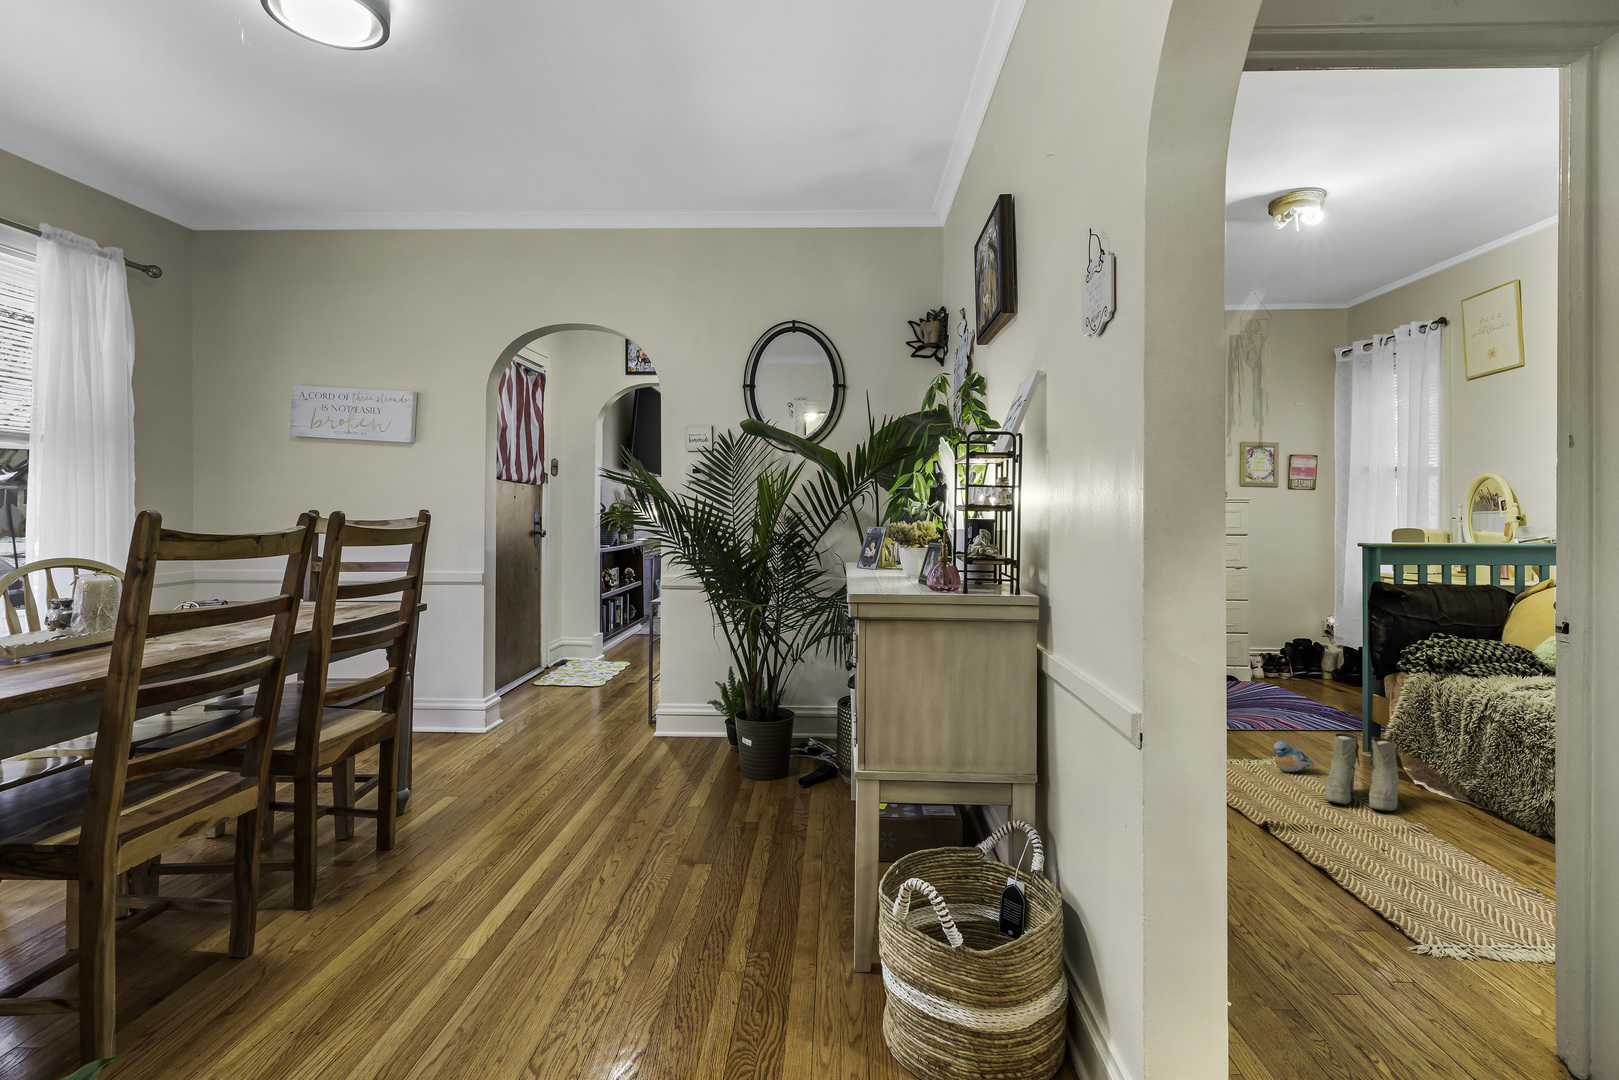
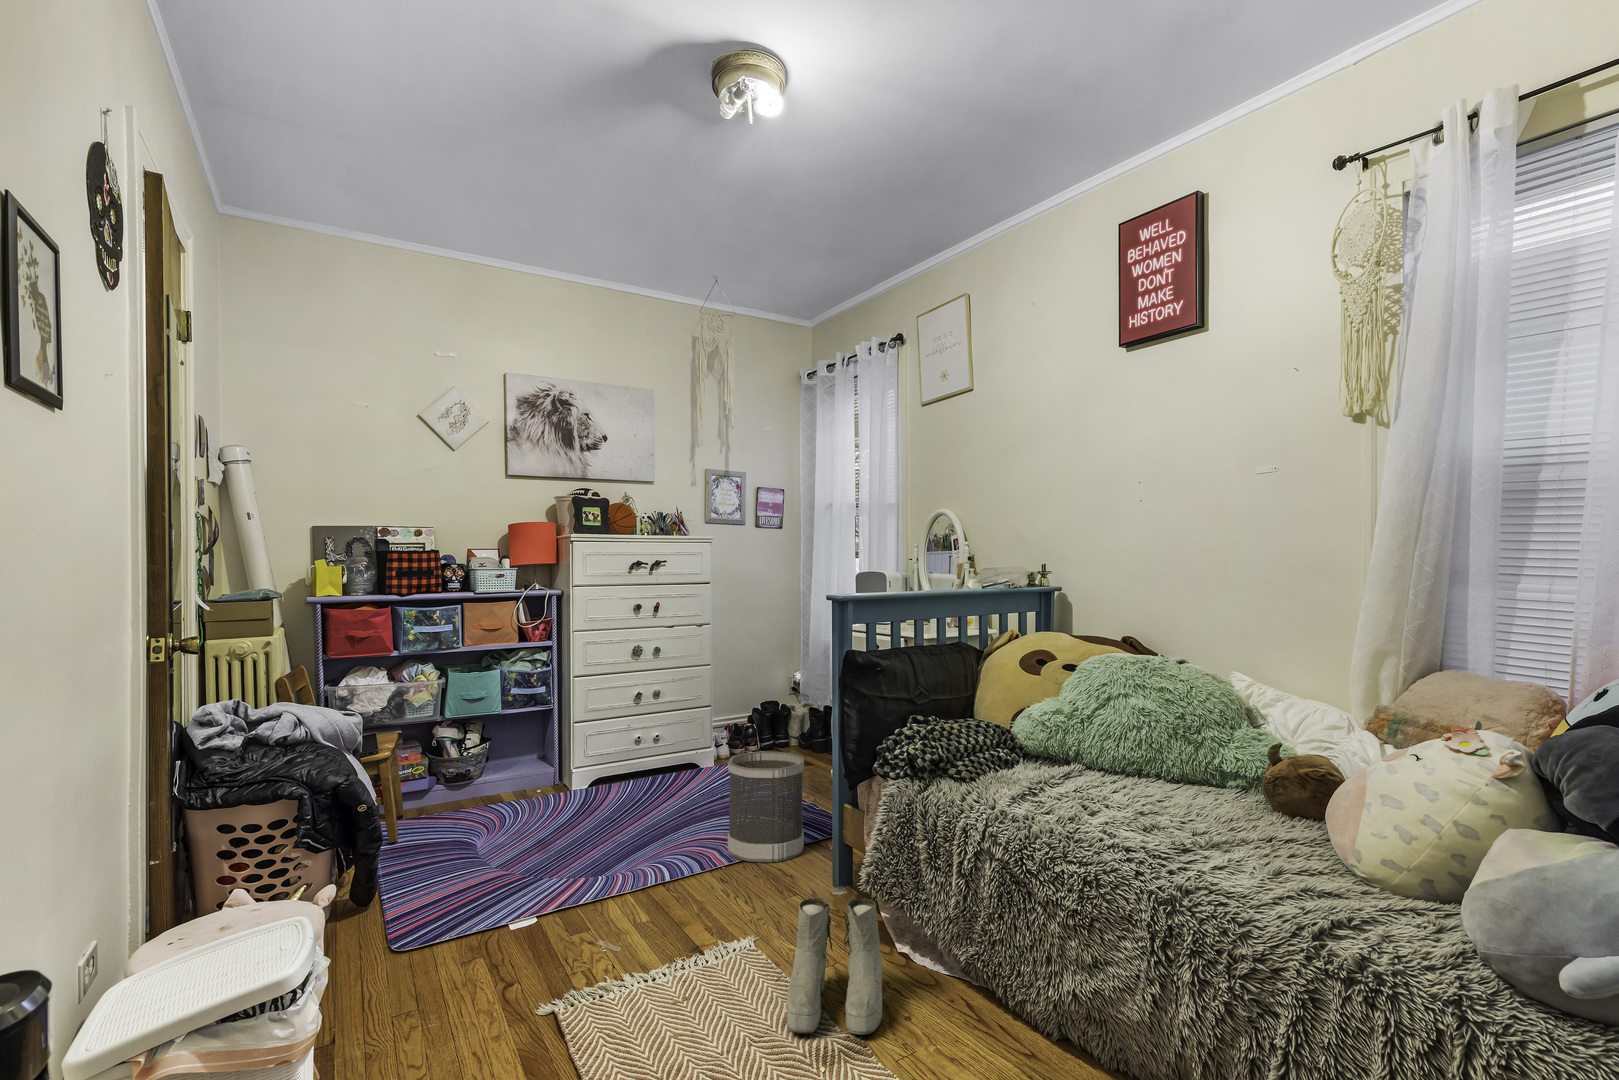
wastebasket: none [1272,660,1337,736] -> present [728,752,804,862]
plush toy: present [1273,741,1318,772] -> none [718,911,779,958]

